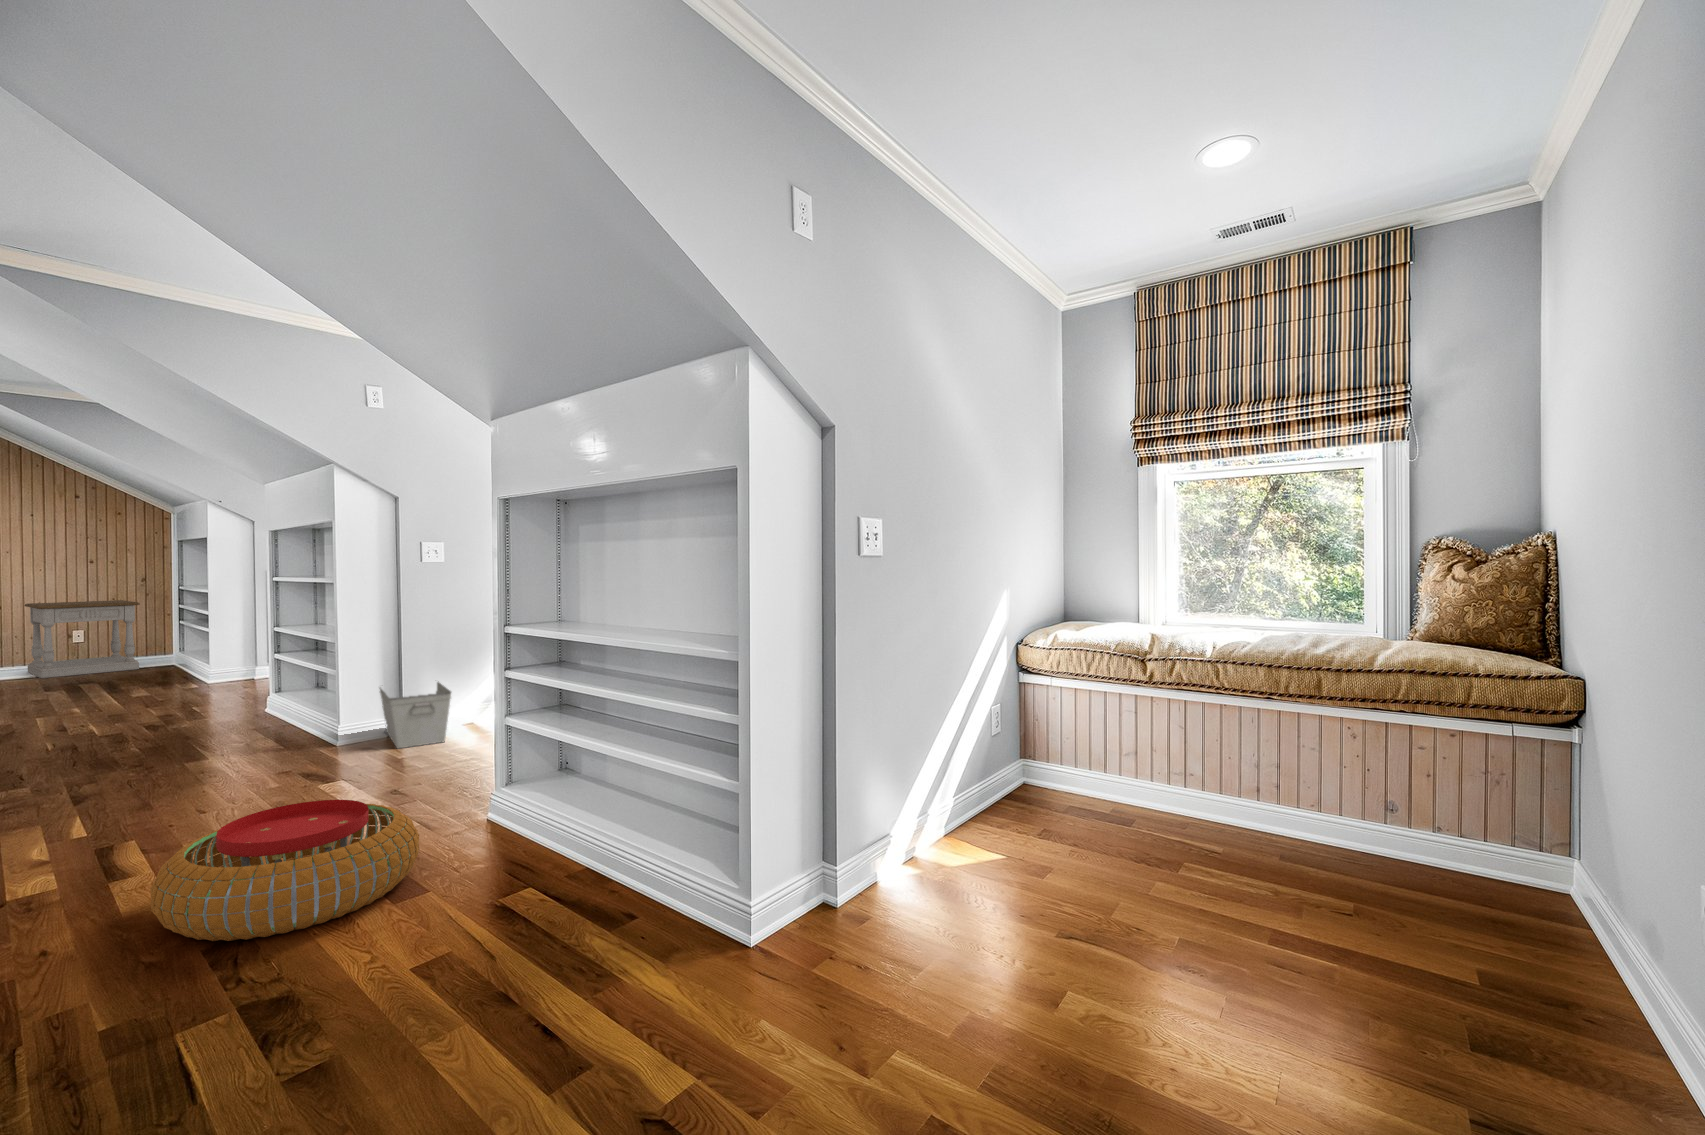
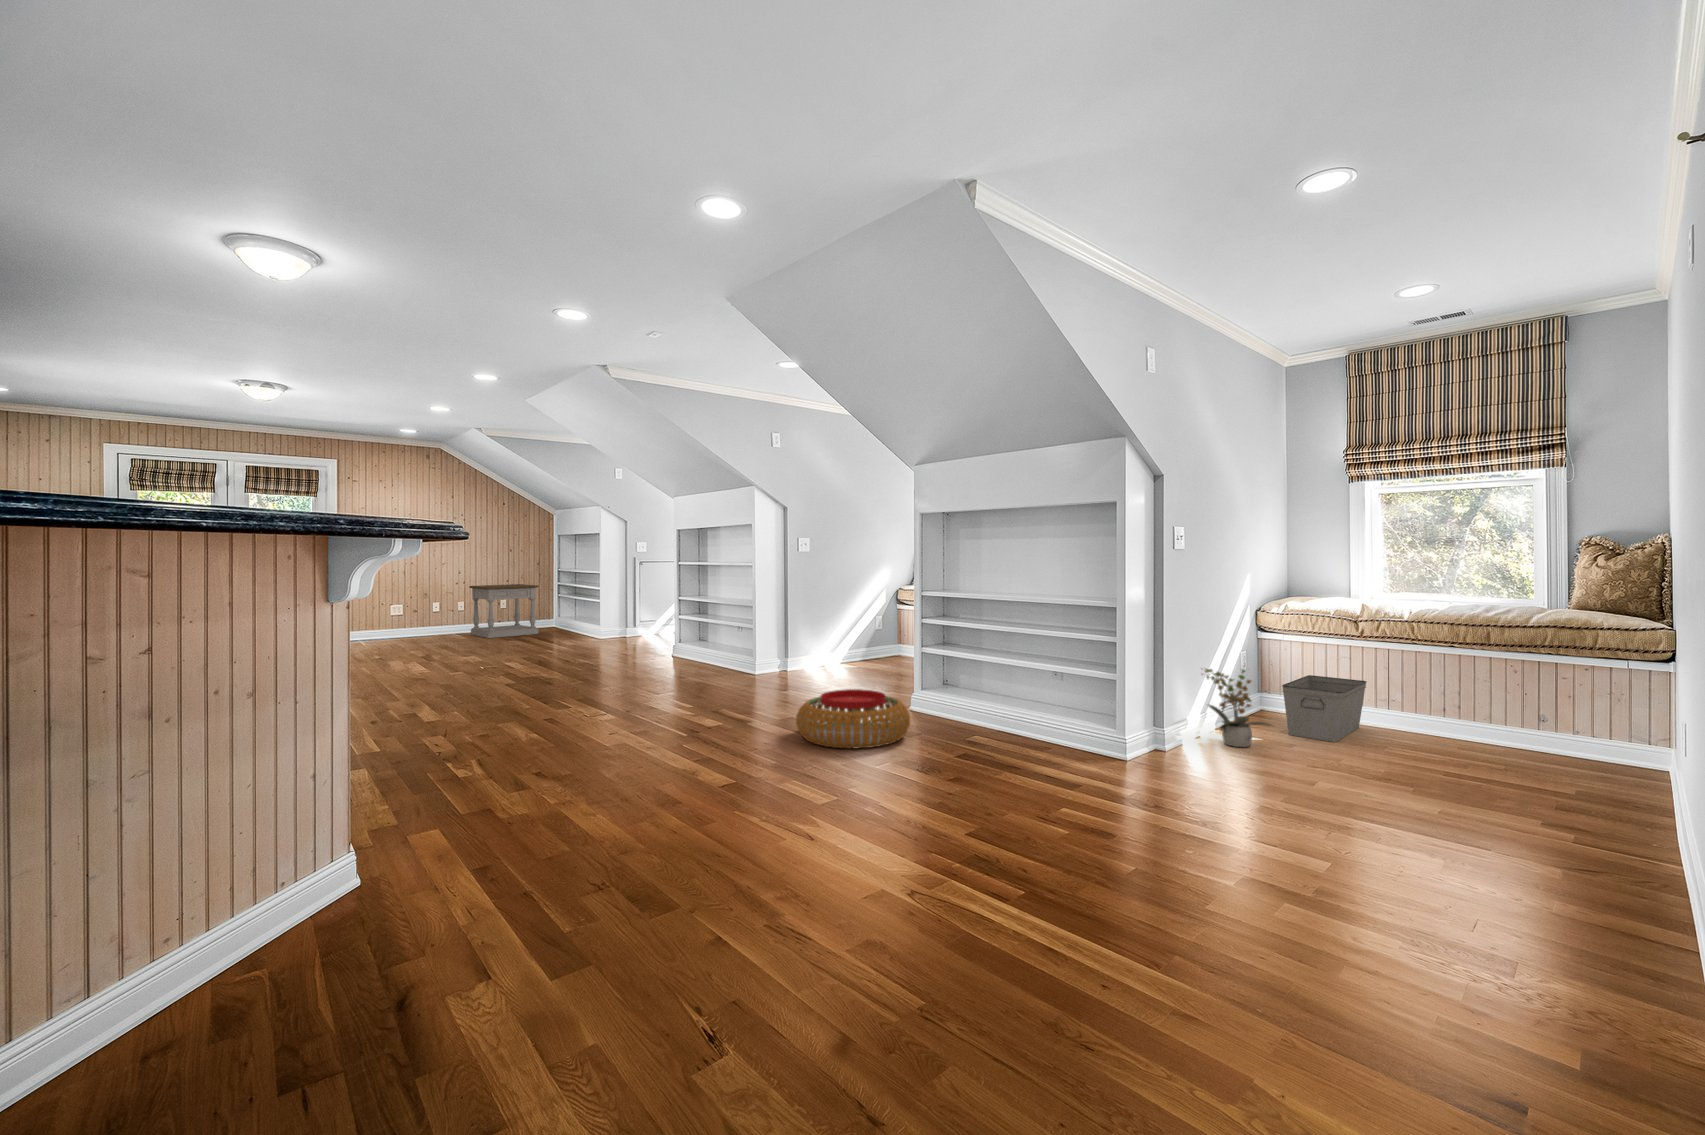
storage bin: present [380,682,451,748] -> present [1282,675,1366,742]
potted plant: none [912,739,1018,880] -> present [1205,669,1272,747]

